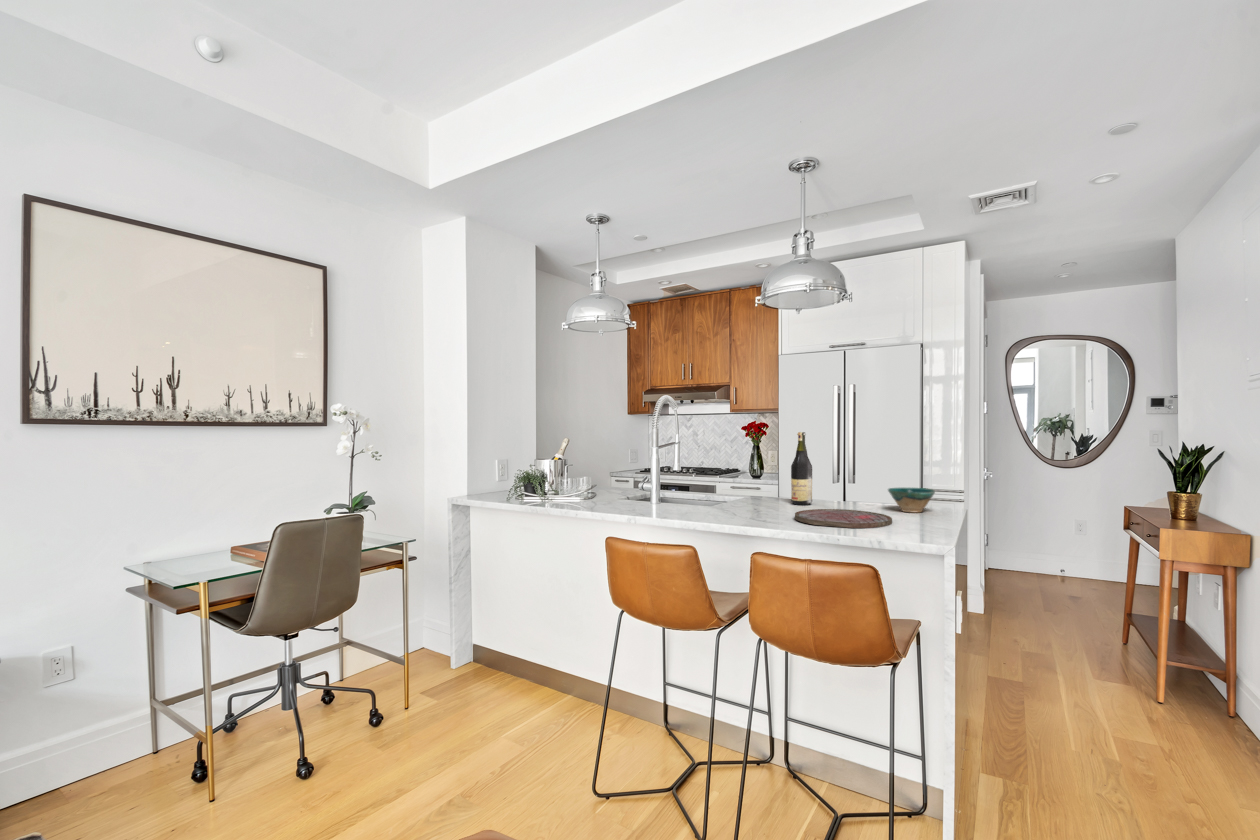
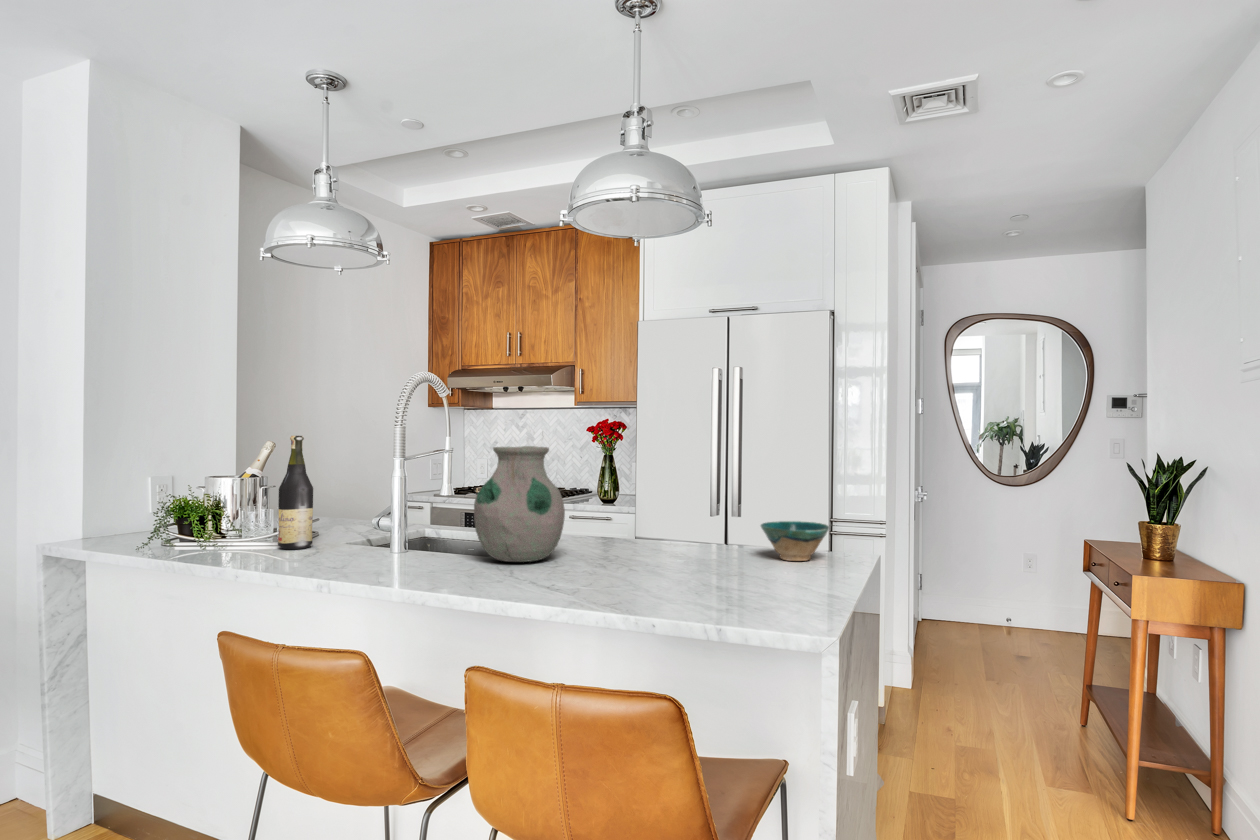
wine bottle: present [791,432,812,505] -> present [278,436,313,549]
vase: none [705,440,761,511] -> present [474,446,565,562]
cutting board: present [795,509,892,528] -> none [606,558,757,593]

